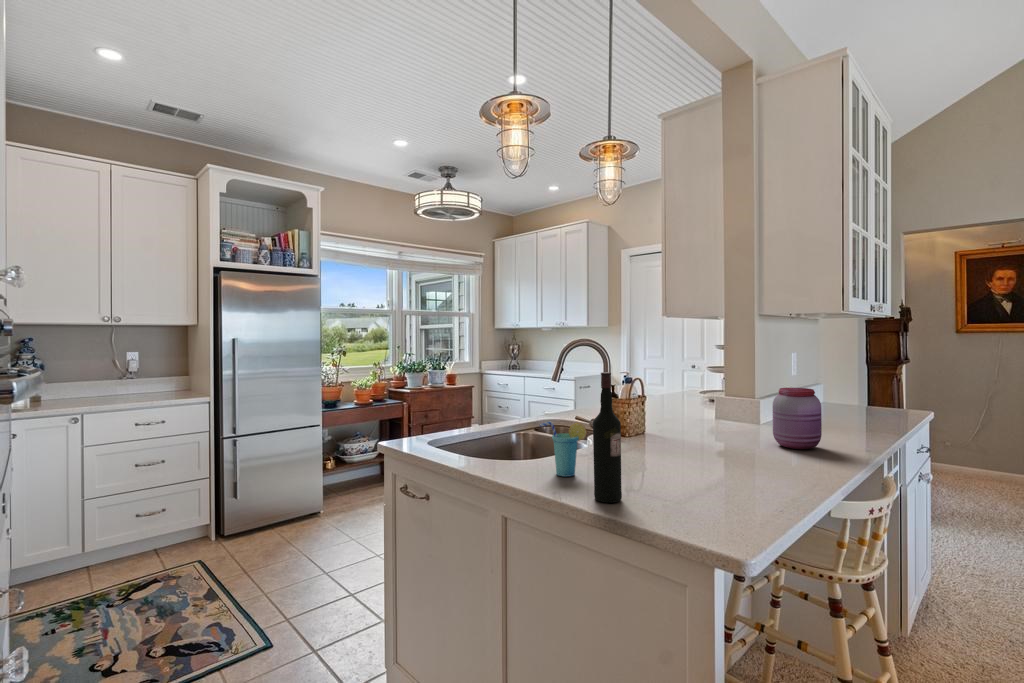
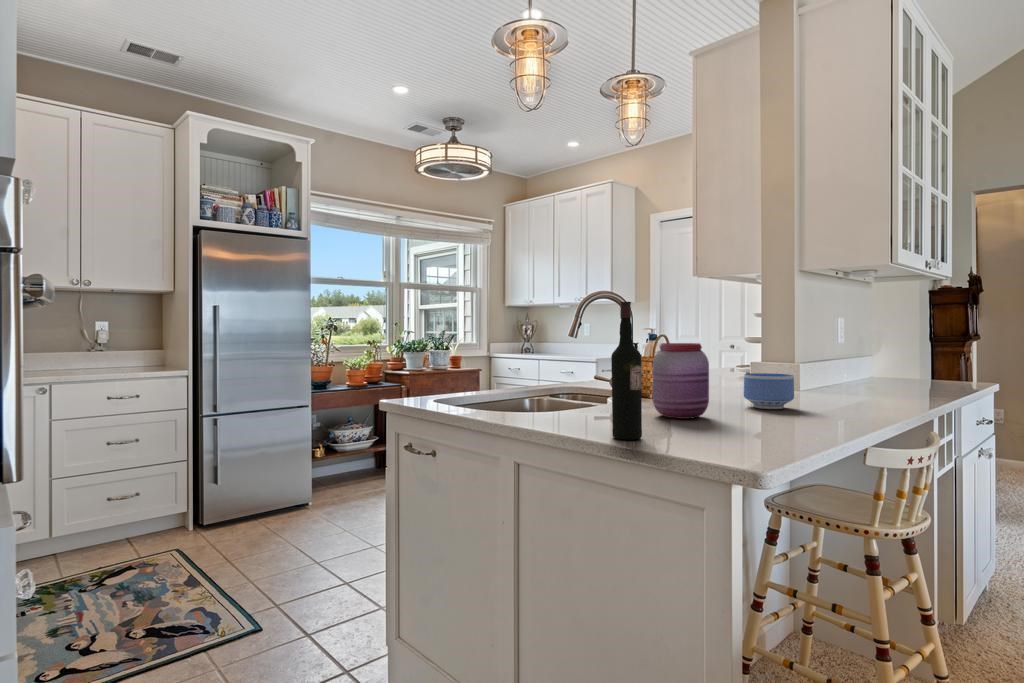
jar: present [773,388,822,449] -> present [653,343,709,419]
bowl: none [713,418,759,453] -> present [744,373,794,409]
cup: present [539,422,587,476] -> none [553,364,605,423]

